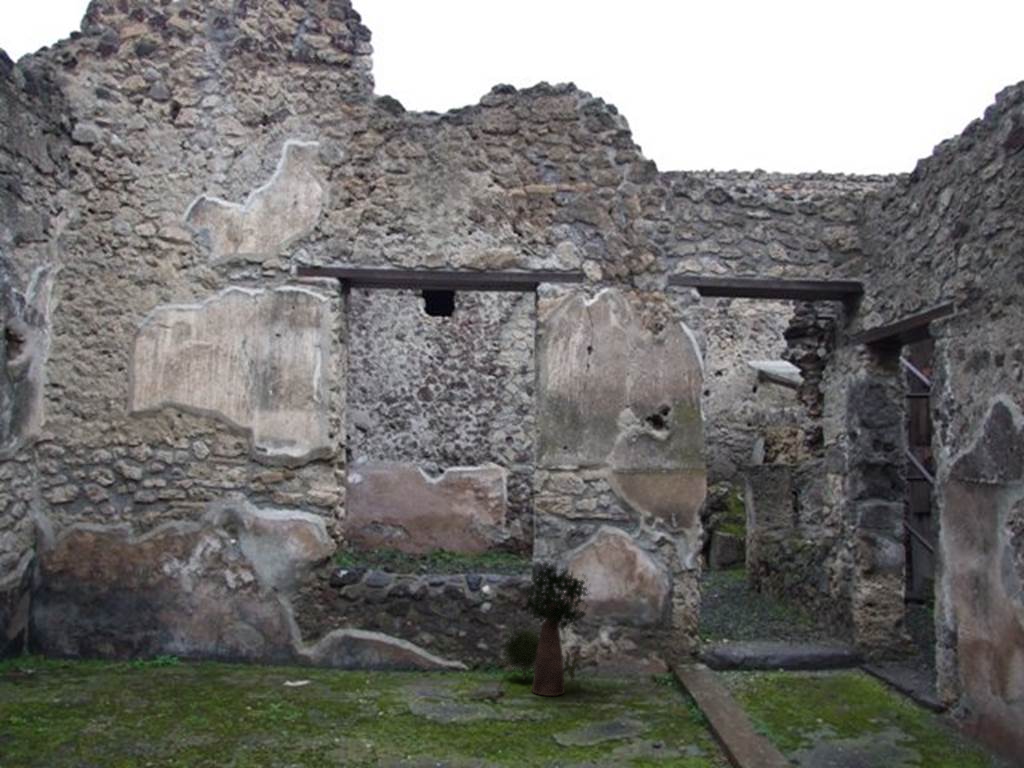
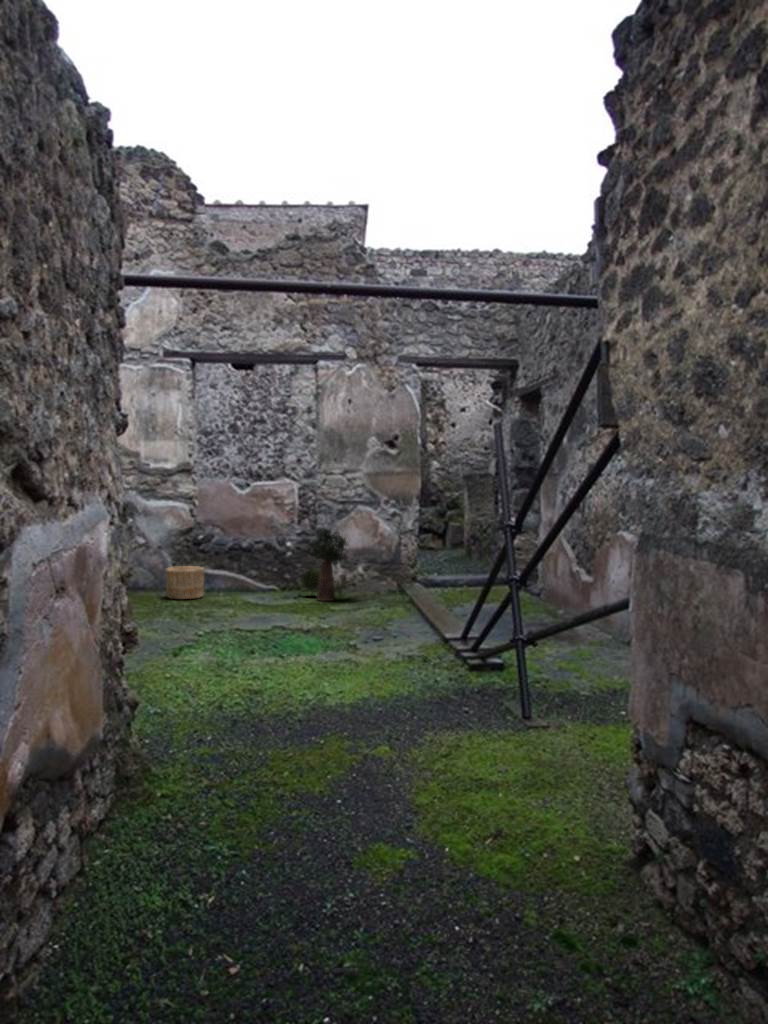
wooden bucket: none [275,619,343,683] -> present [165,566,204,599]

